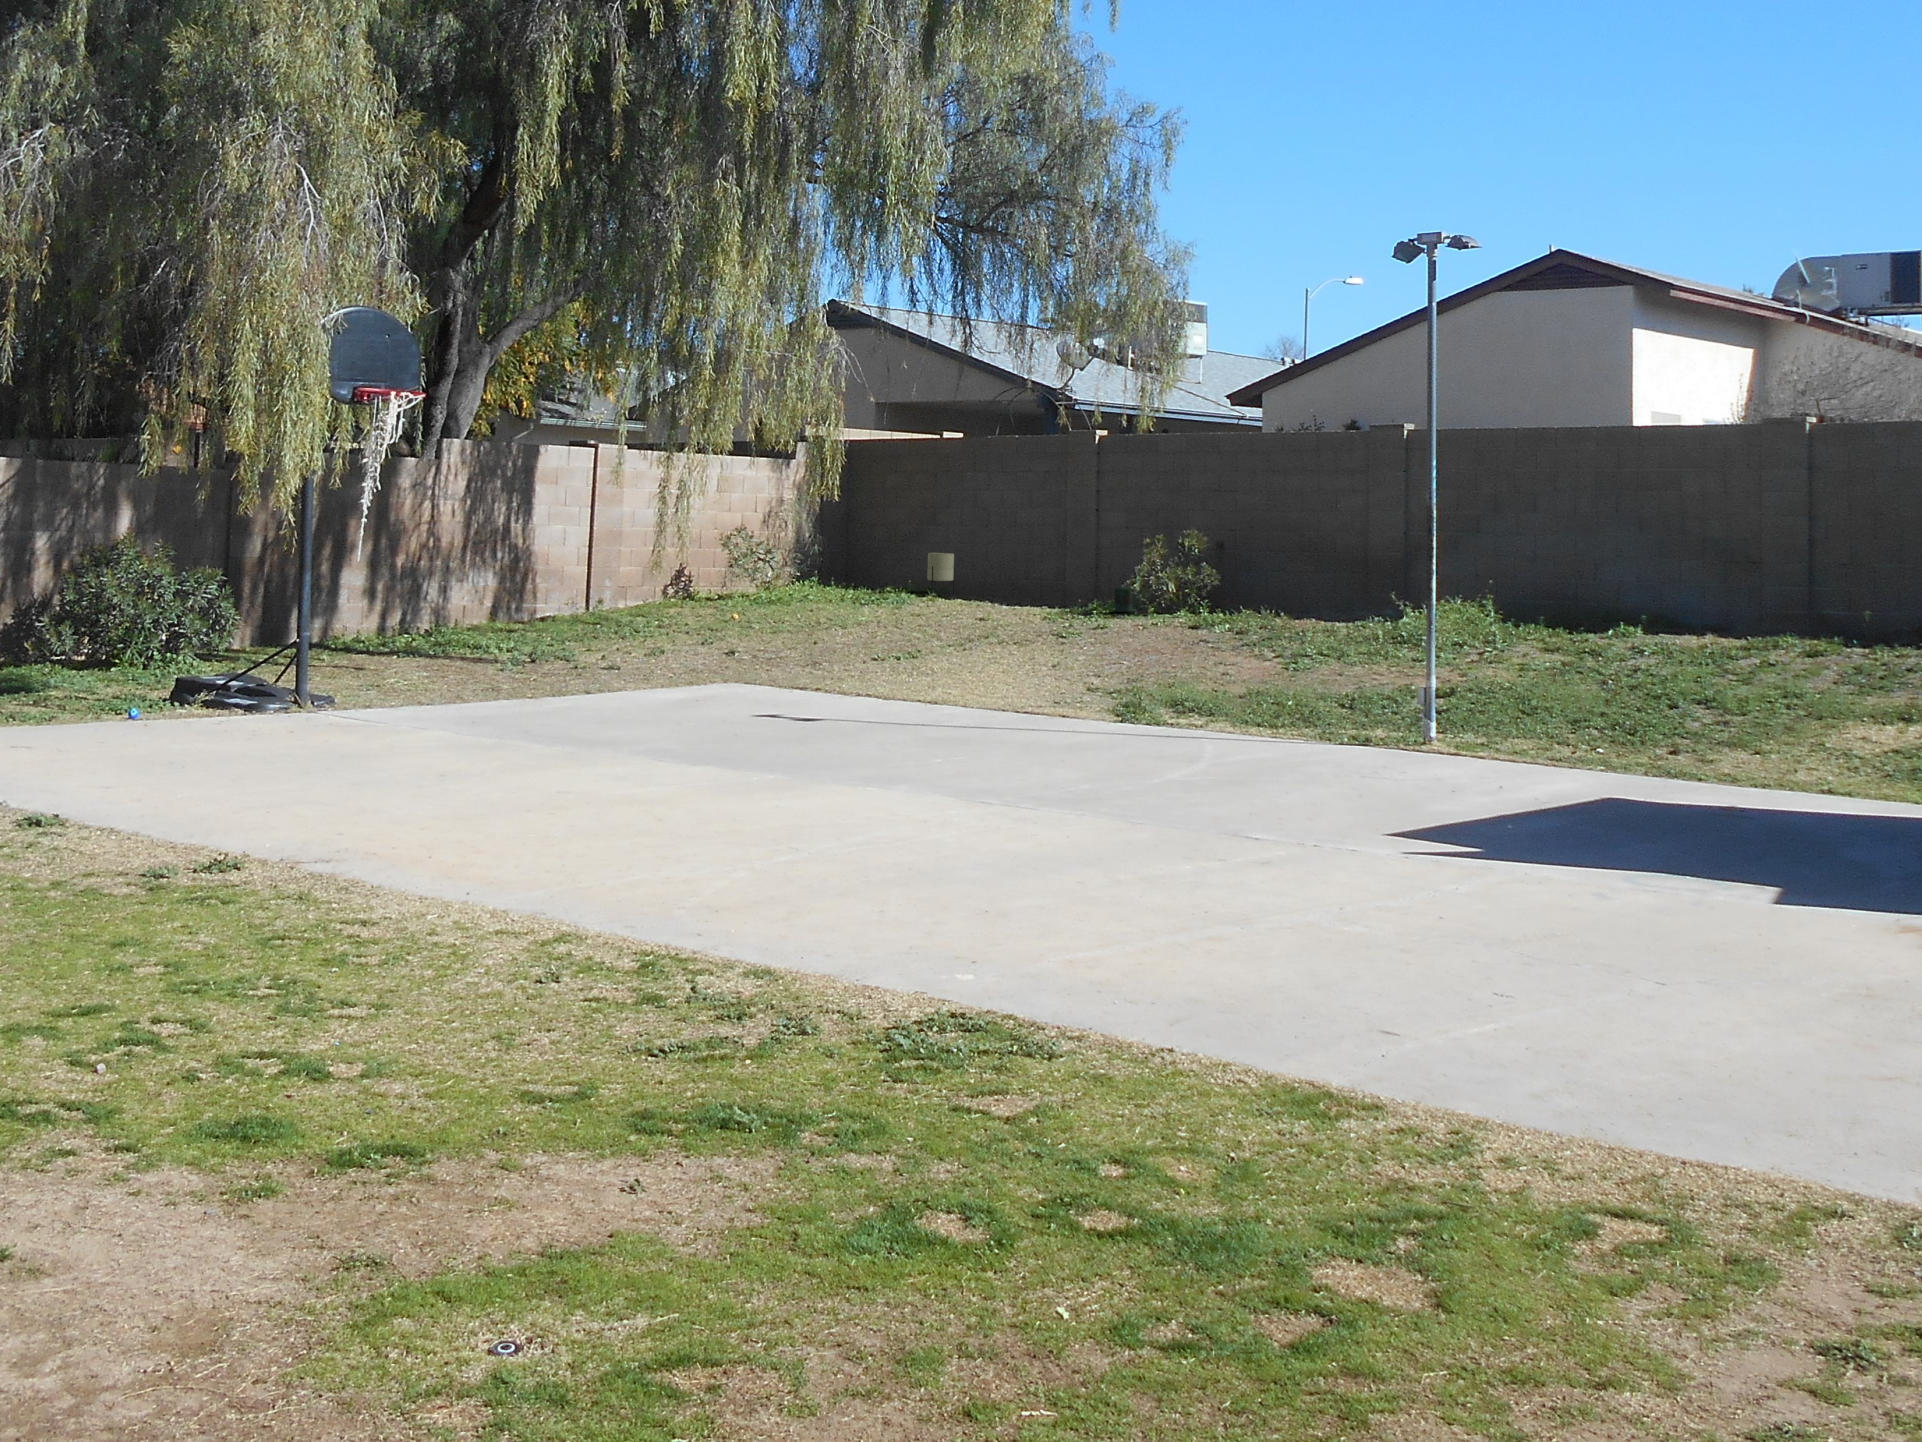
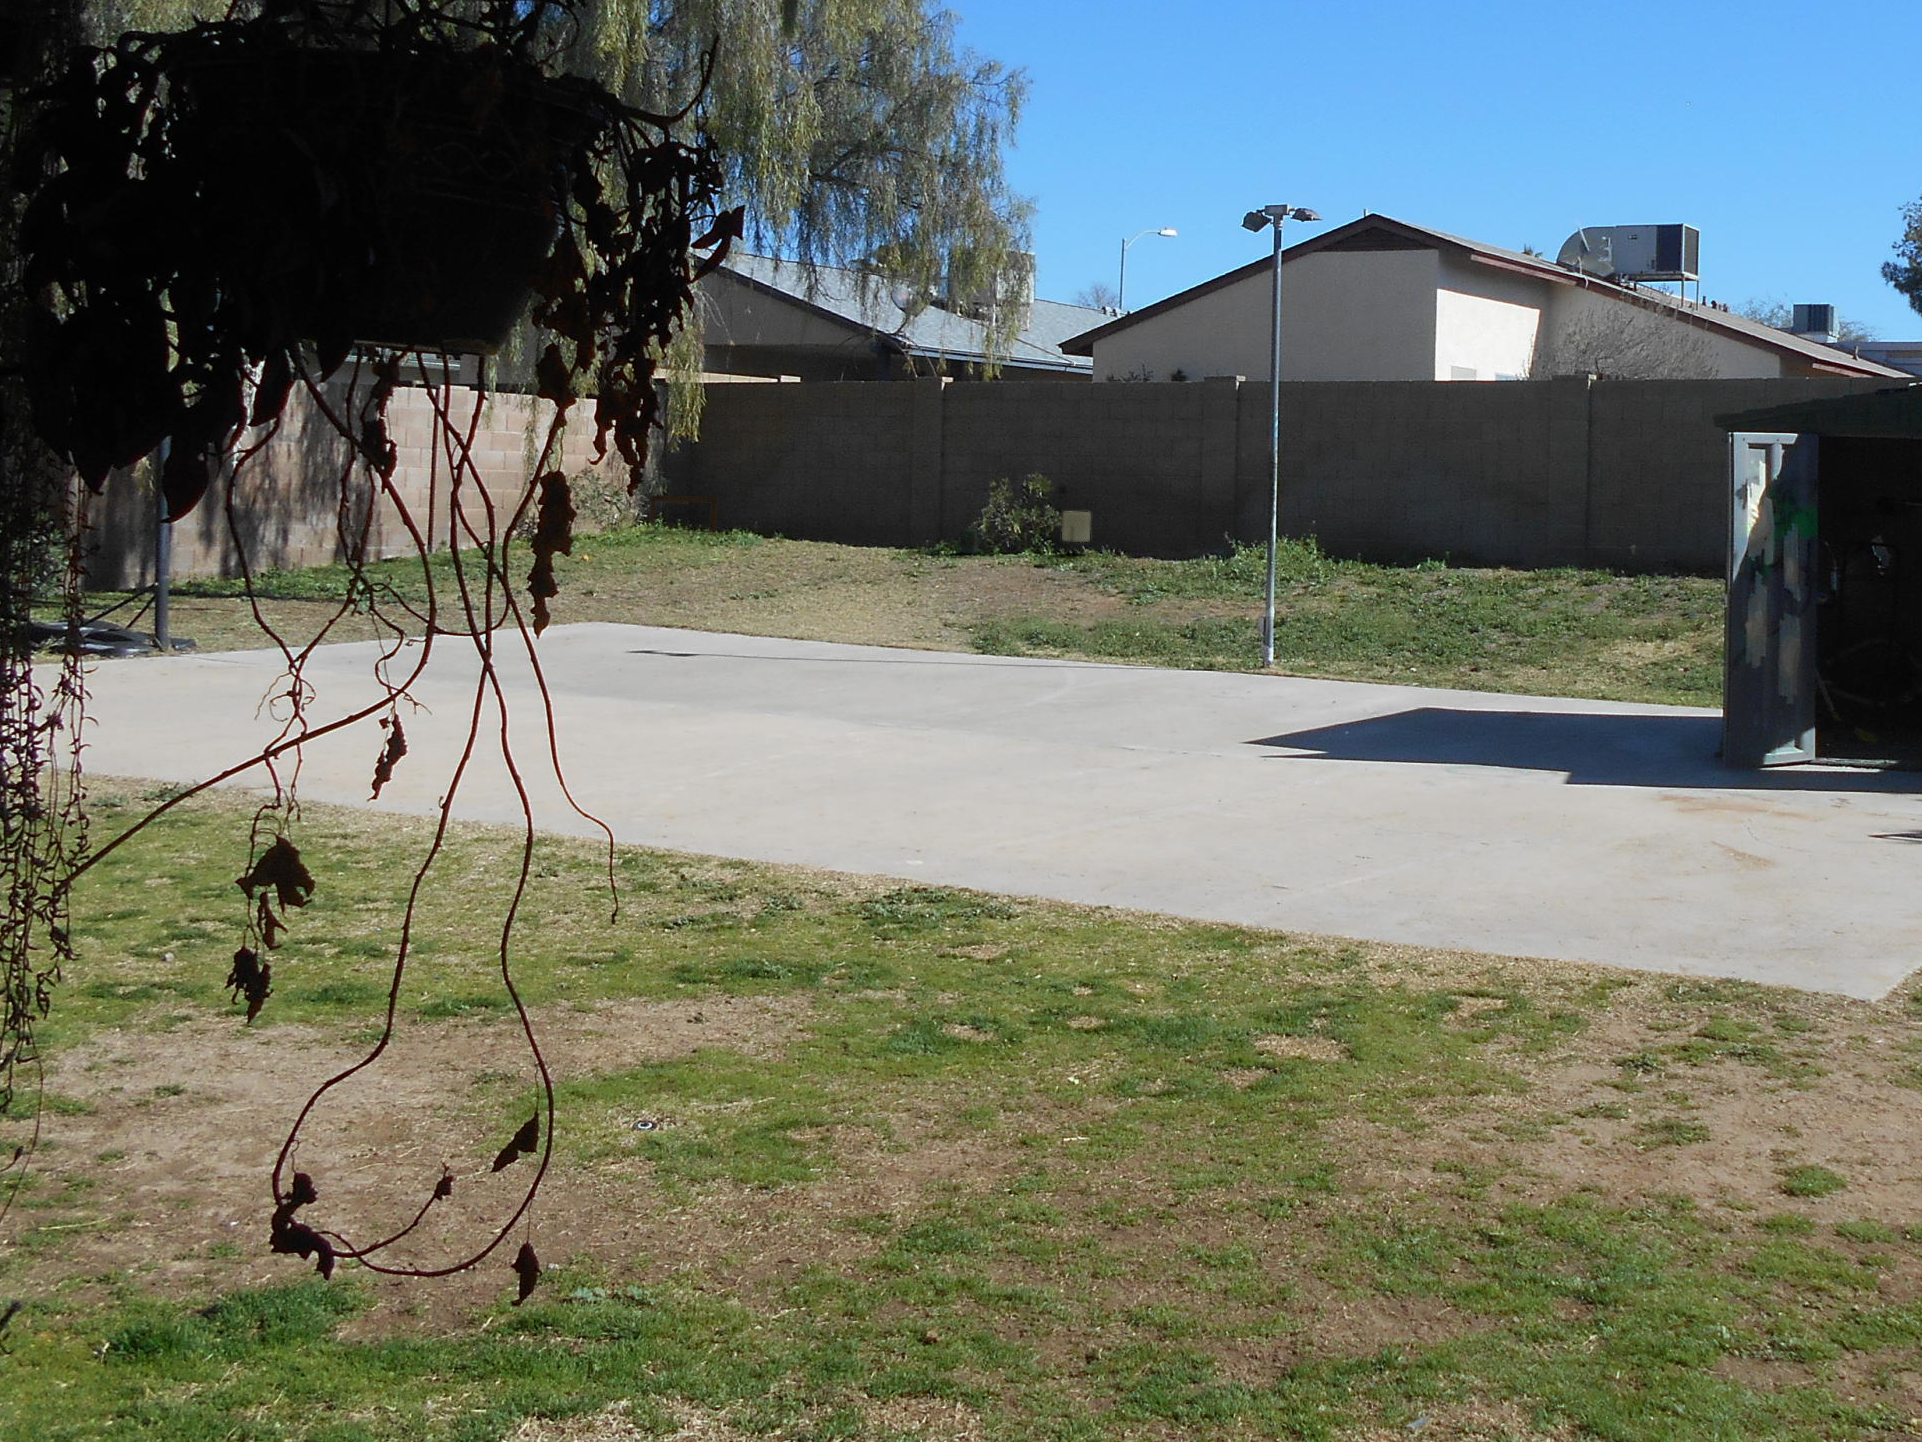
bench: none [812,551,879,591] -> present [648,495,718,534]
planter: present [927,553,954,593] -> present [1062,512,1090,542]

